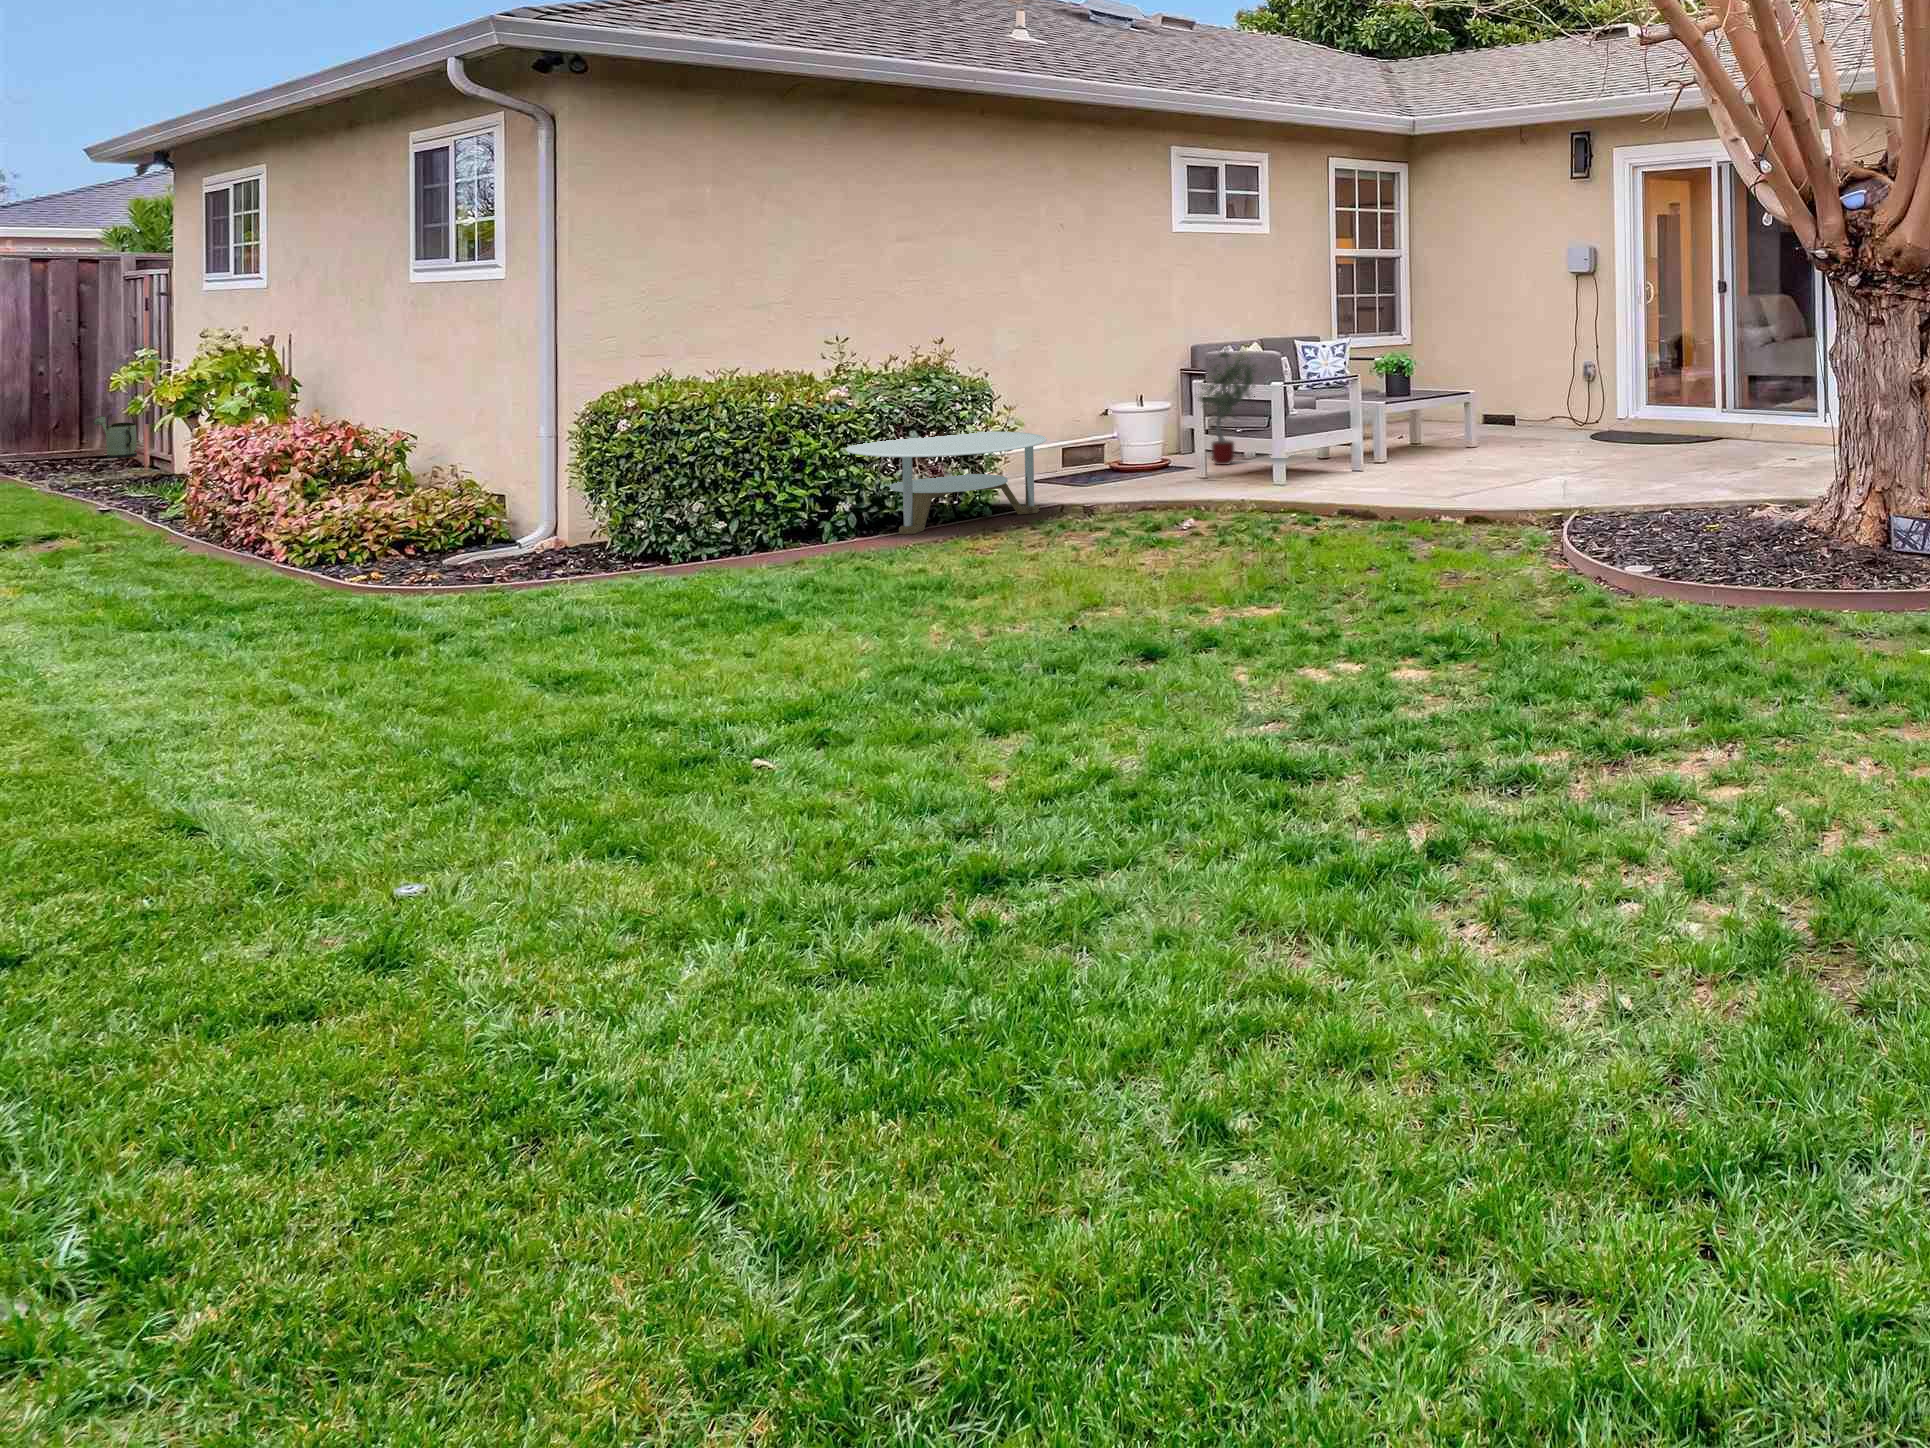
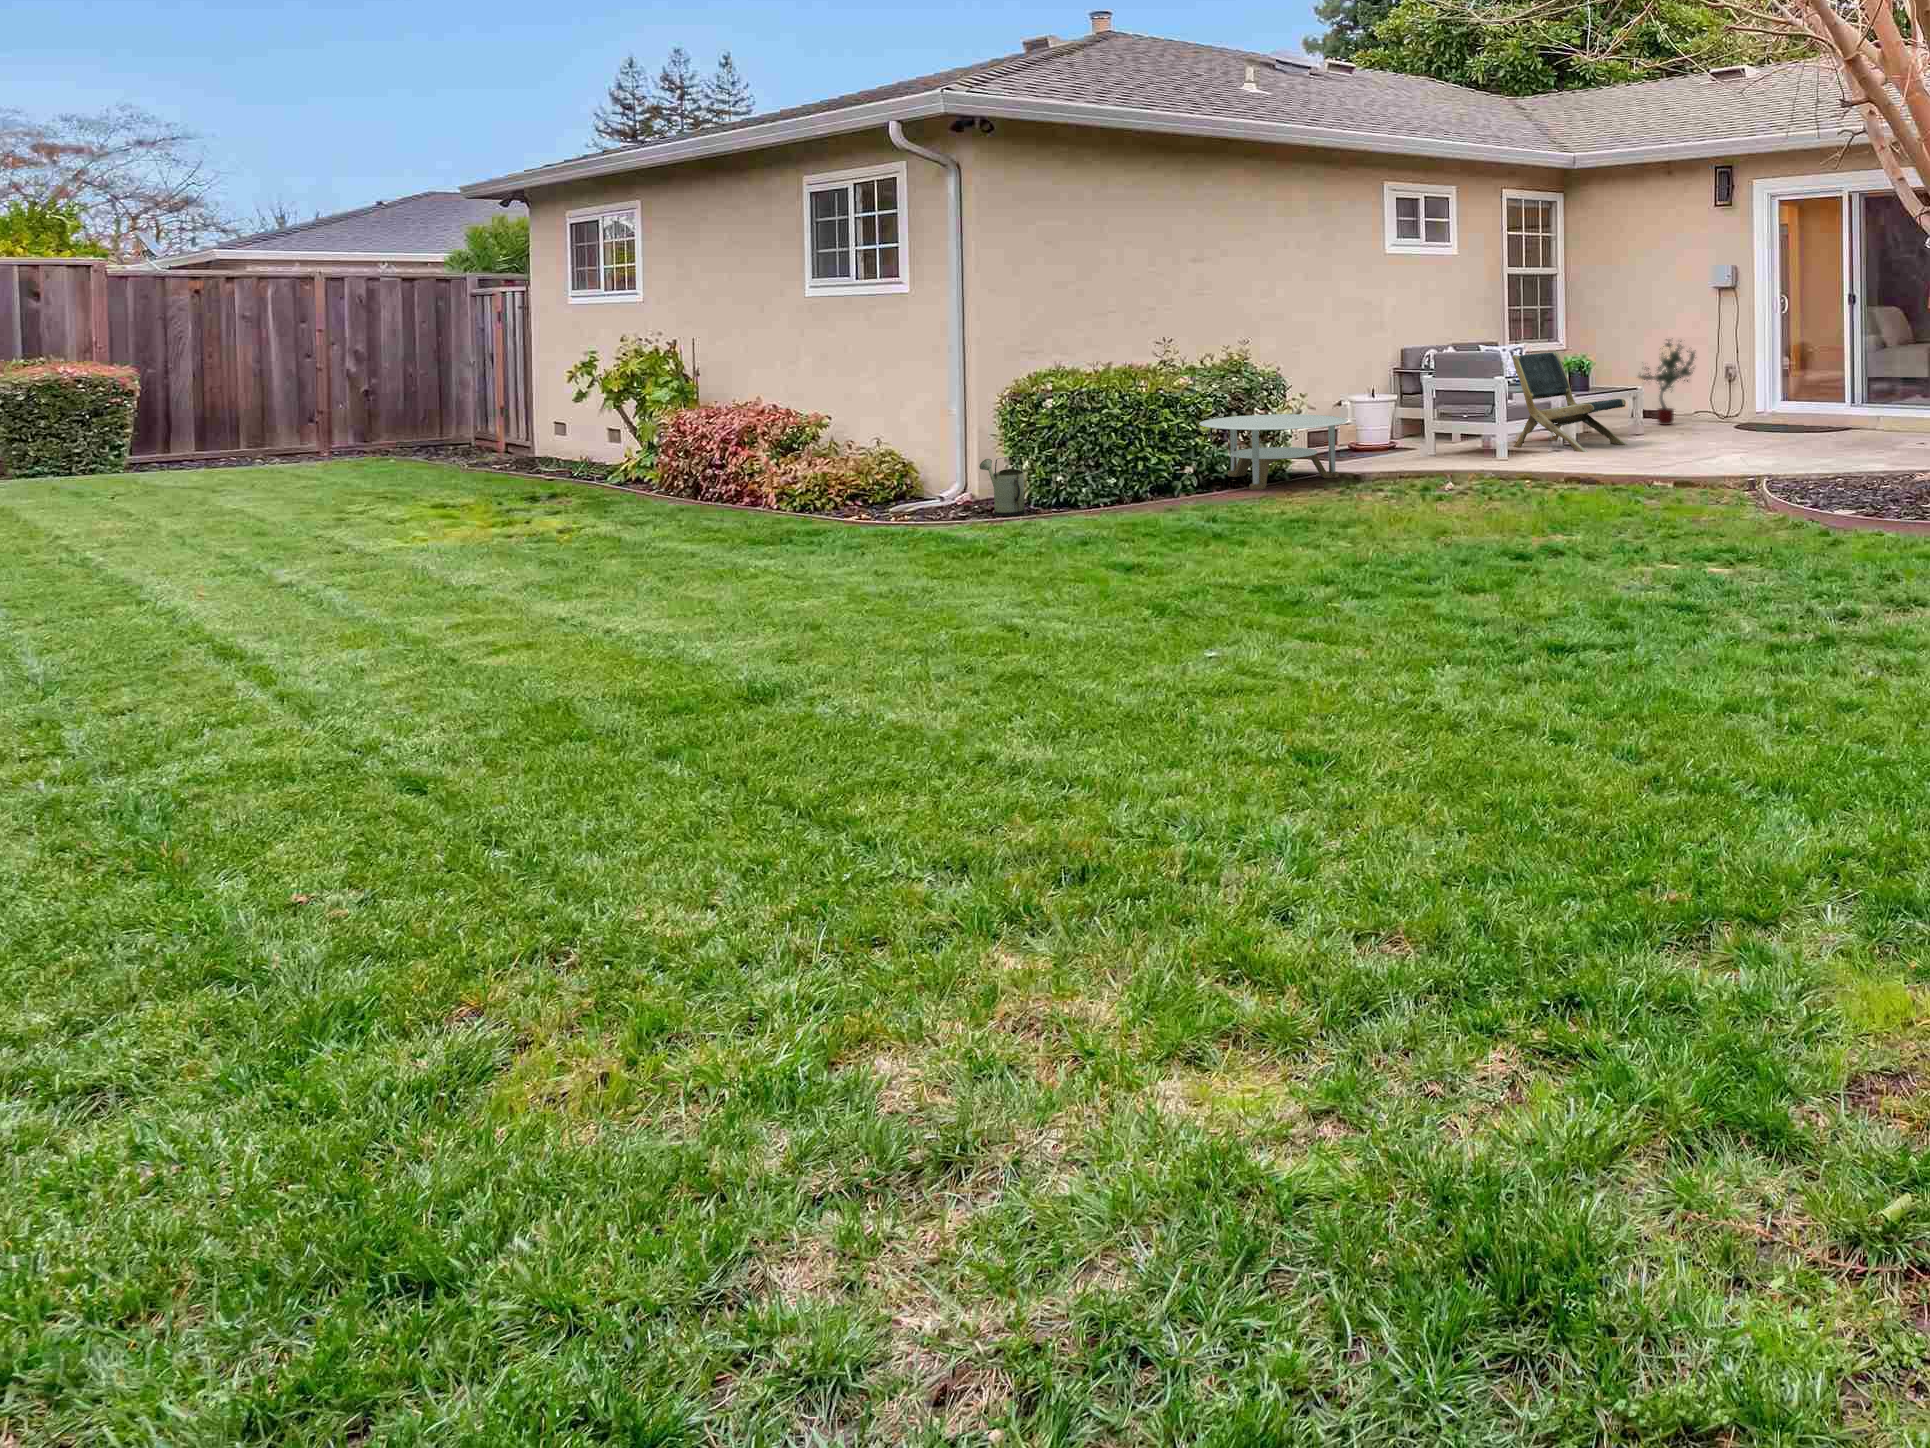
potted tree: present [1198,348,1255,465] -> present [1639,339,1695,425]
lounge chair: none [1304,348,1444,472] -> present [1512,351,1627,452]
watering can: present [93,413,137,458] -> present [979,458,1024,516]

